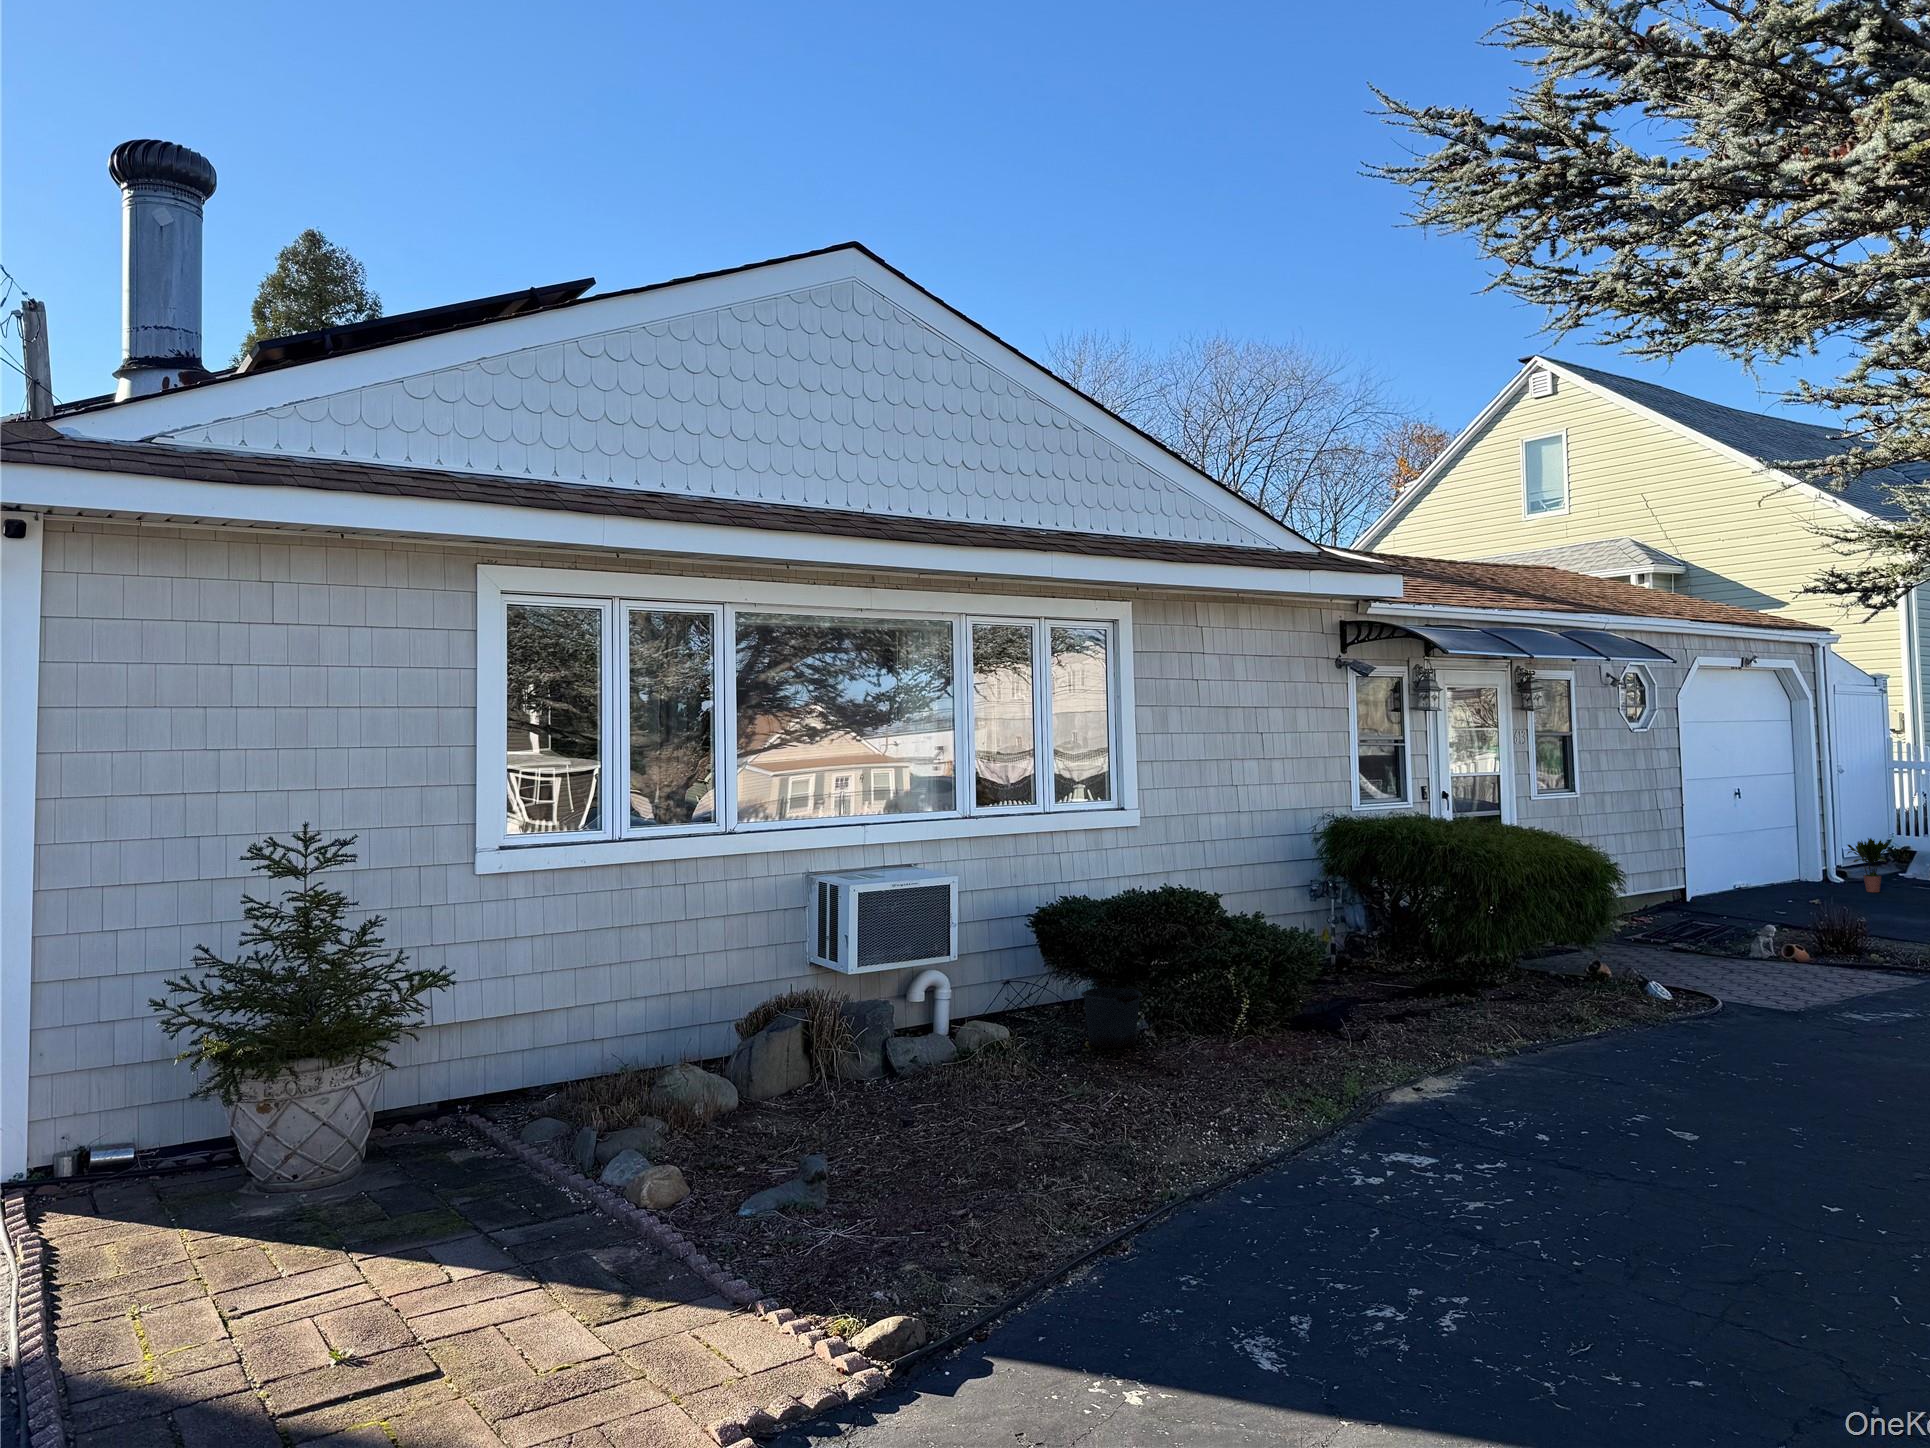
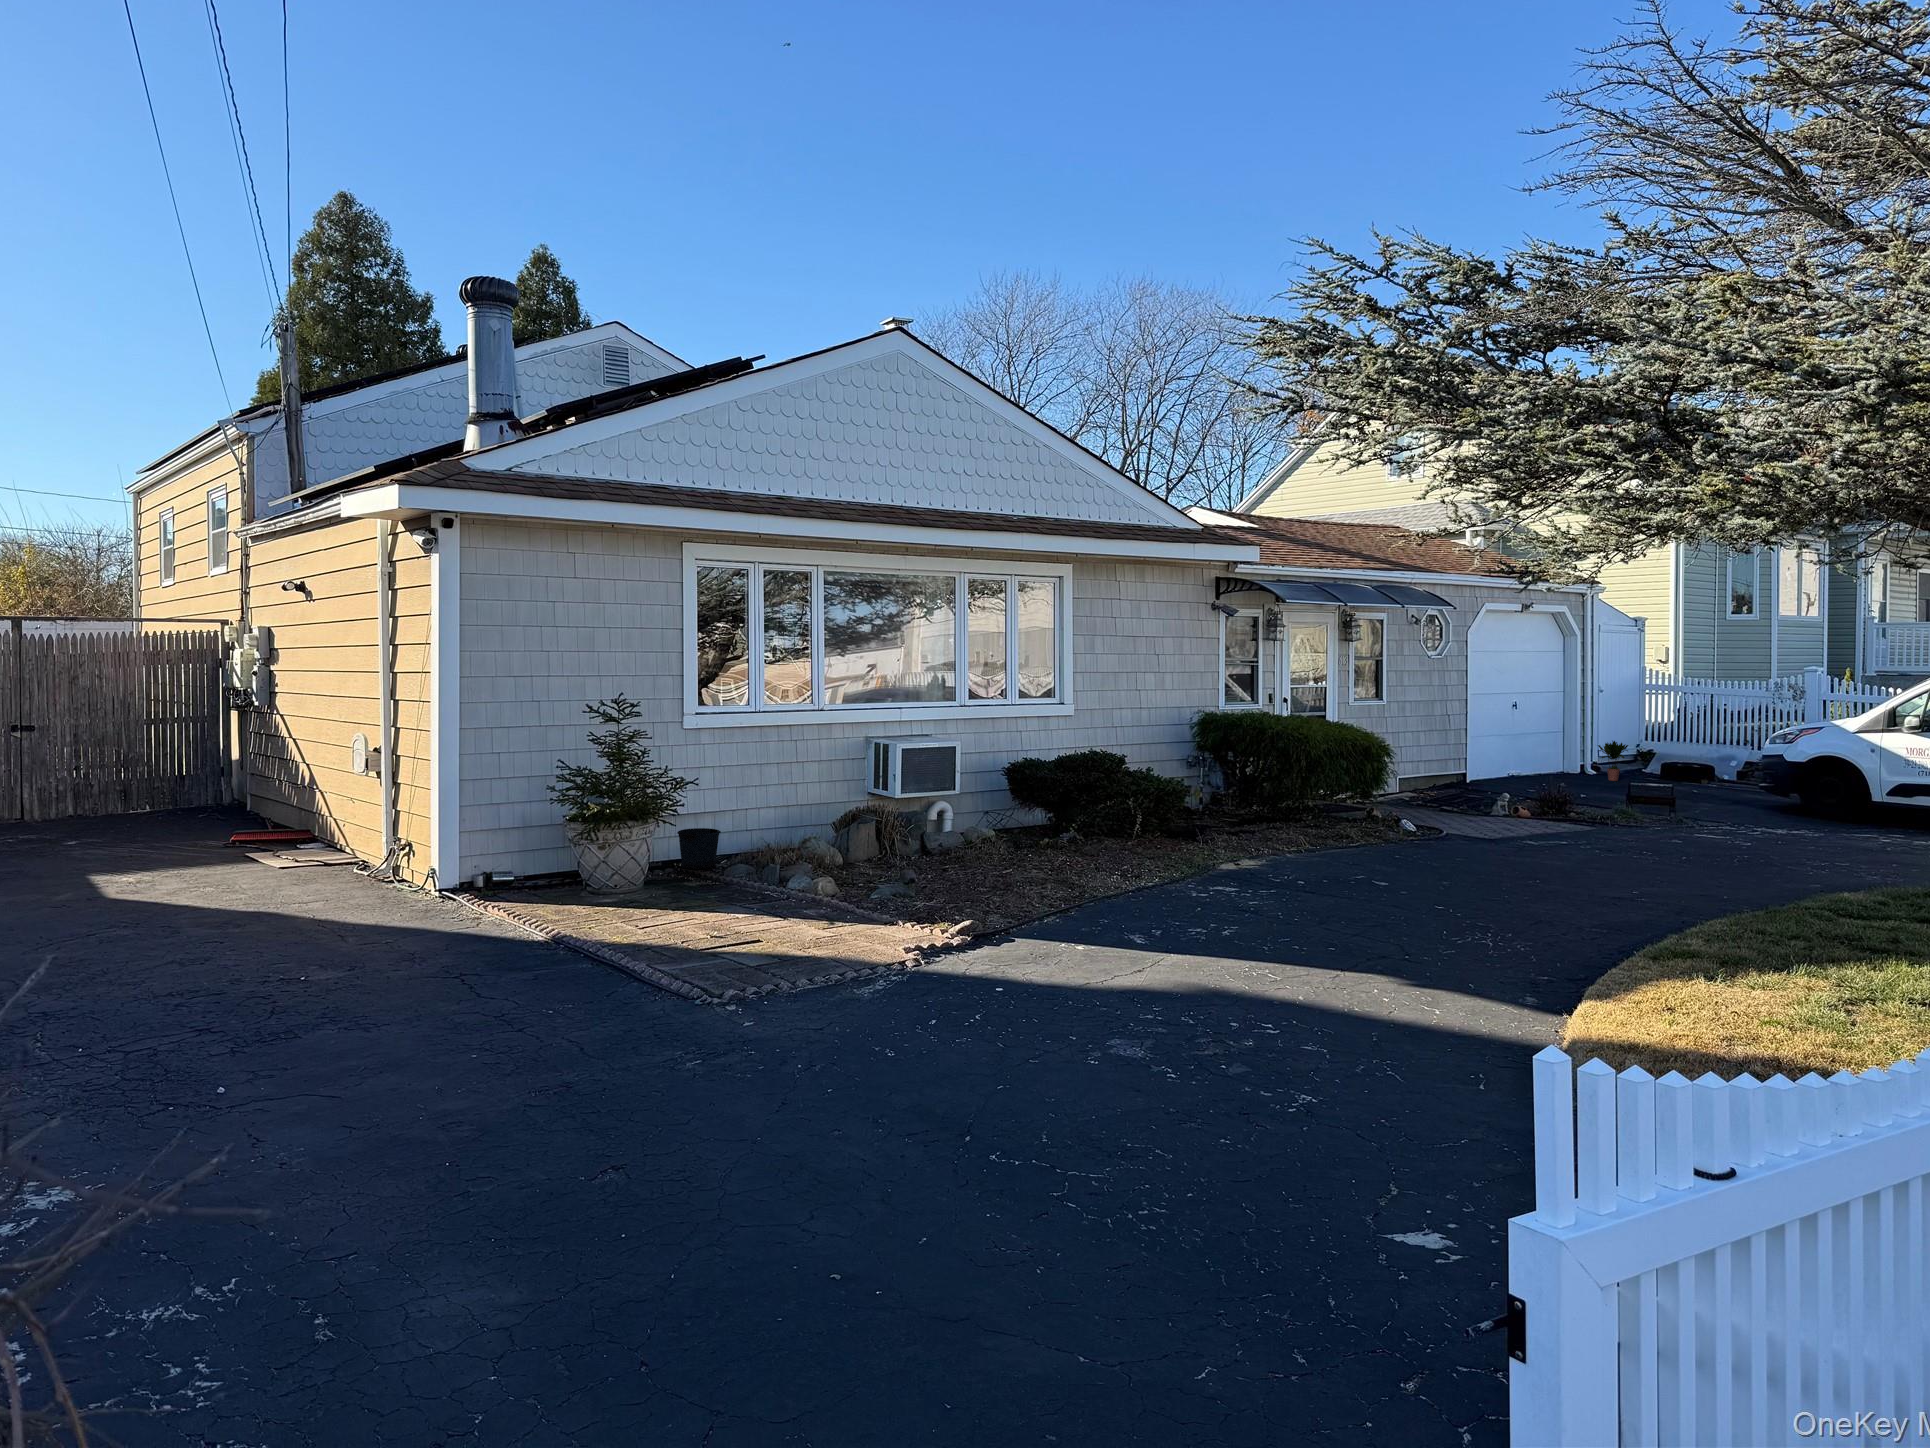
bucket: present [1082,987,1142,1048] -> present [677,828,721,869]

